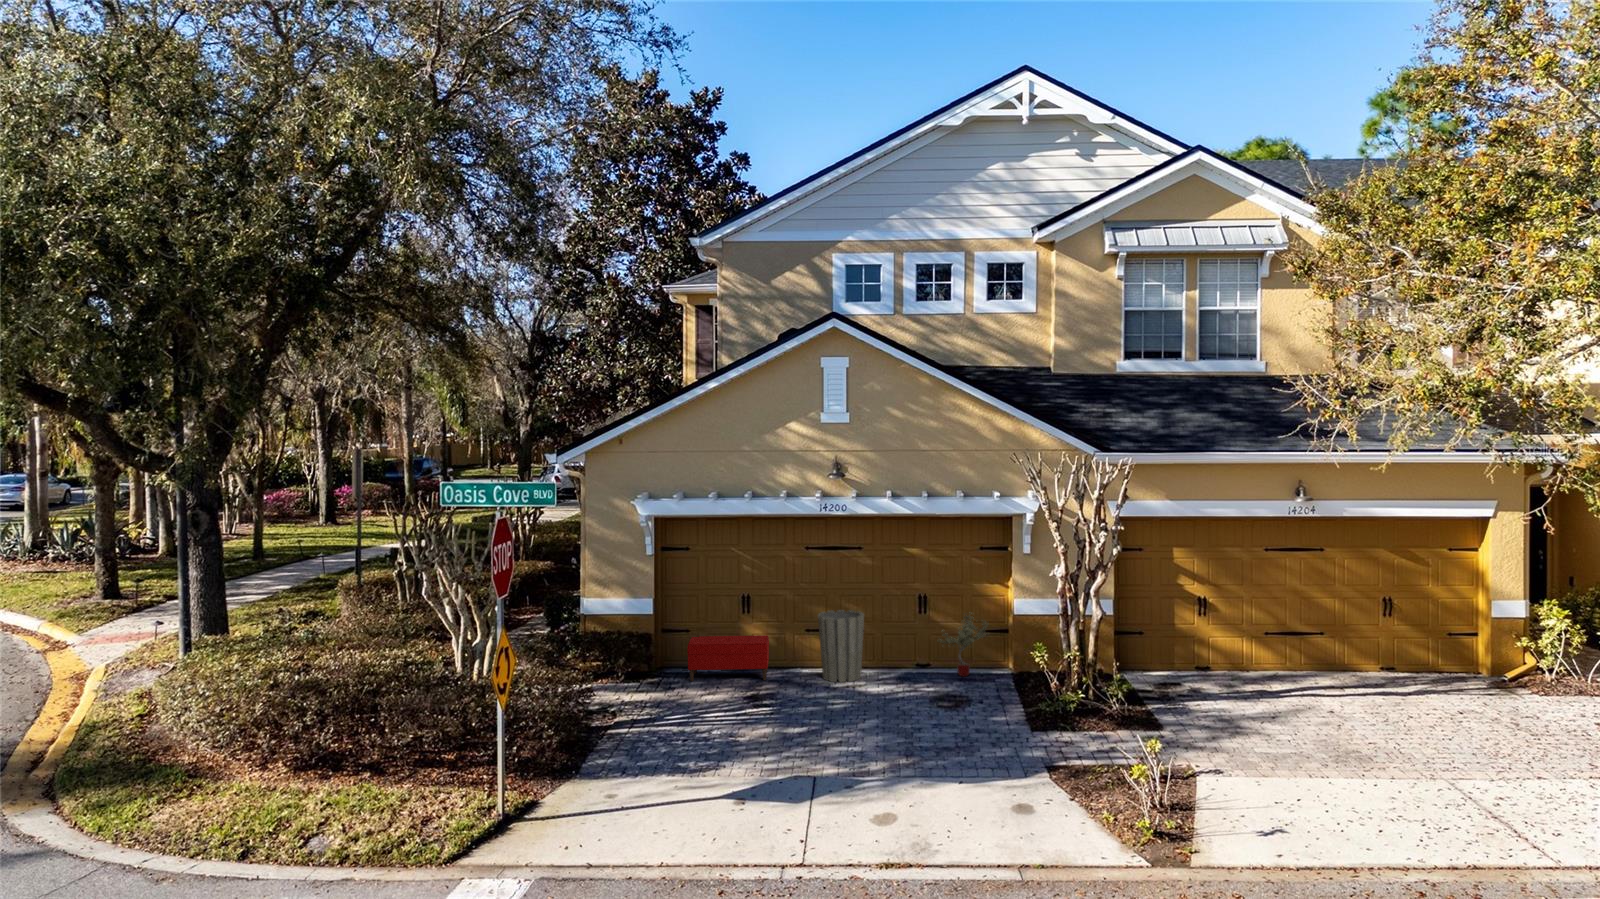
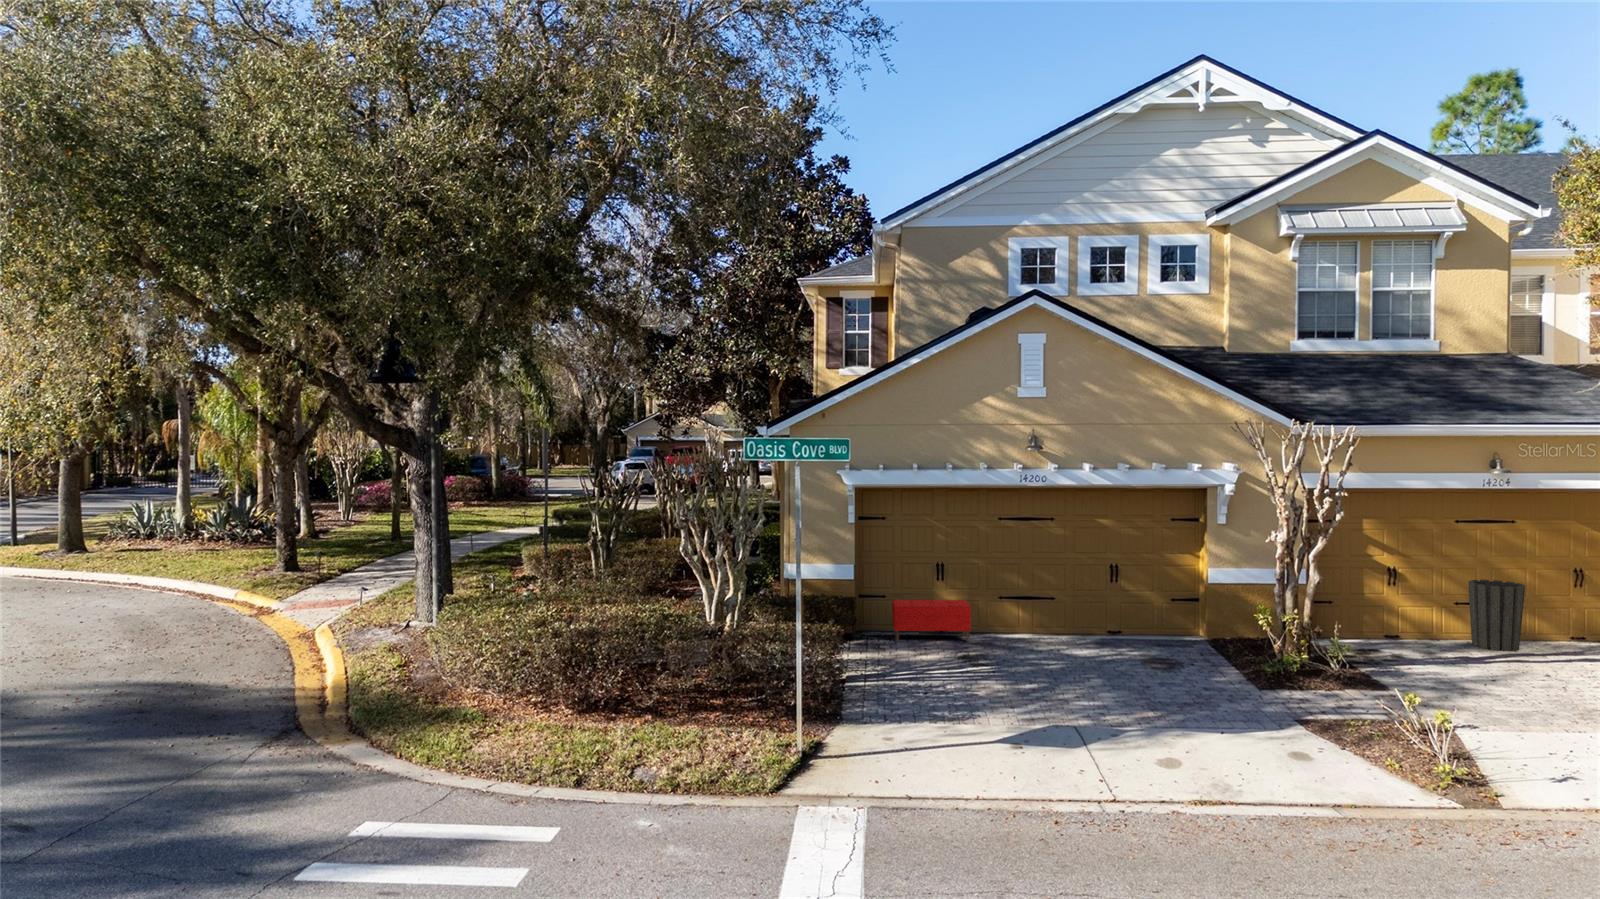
trash can: present [818,610,864,682] -> present [1468,580,1525,651]
potted tree: present [939,613,988,676] -> none [1134,579,1187,642]

